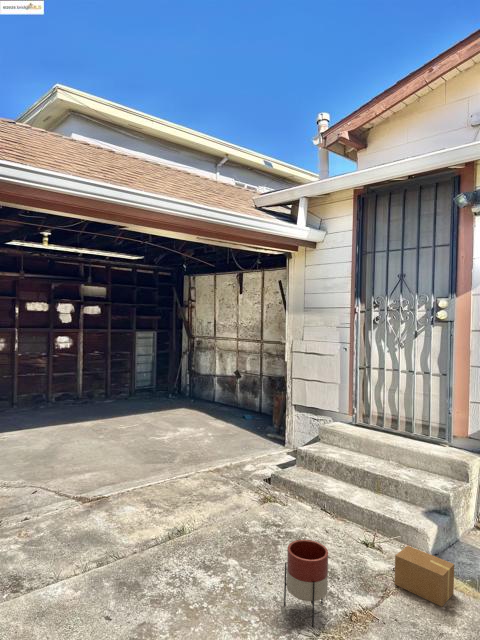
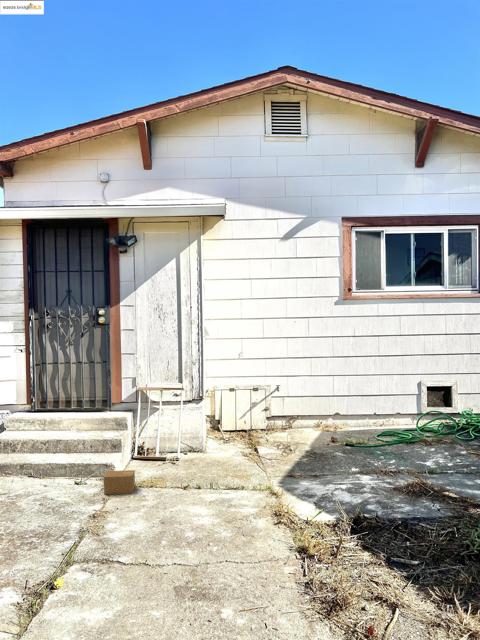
planter: present [284,540,328,627] -> none [49,480,78,525]

